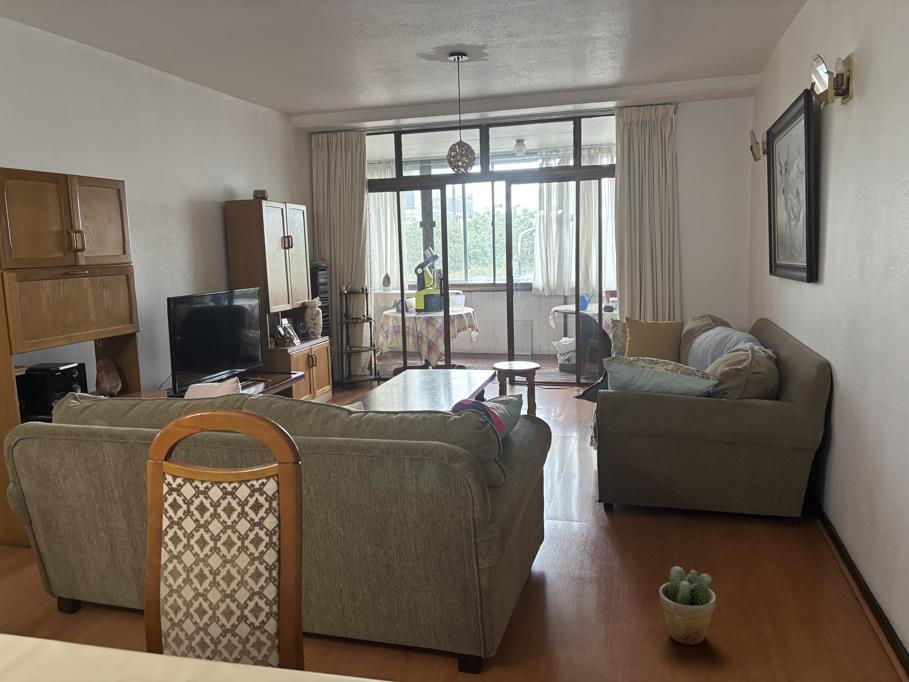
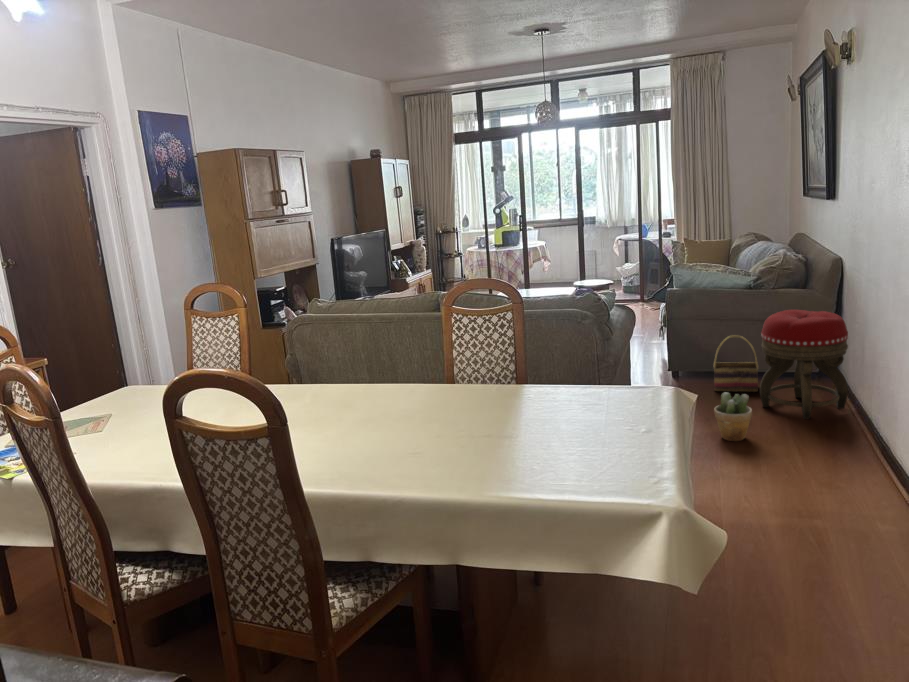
footstool: none [723,434,849,601] -> present [760,310,848,419]
basket: none [659,460,720,541] -> present [714,335,758,392]

